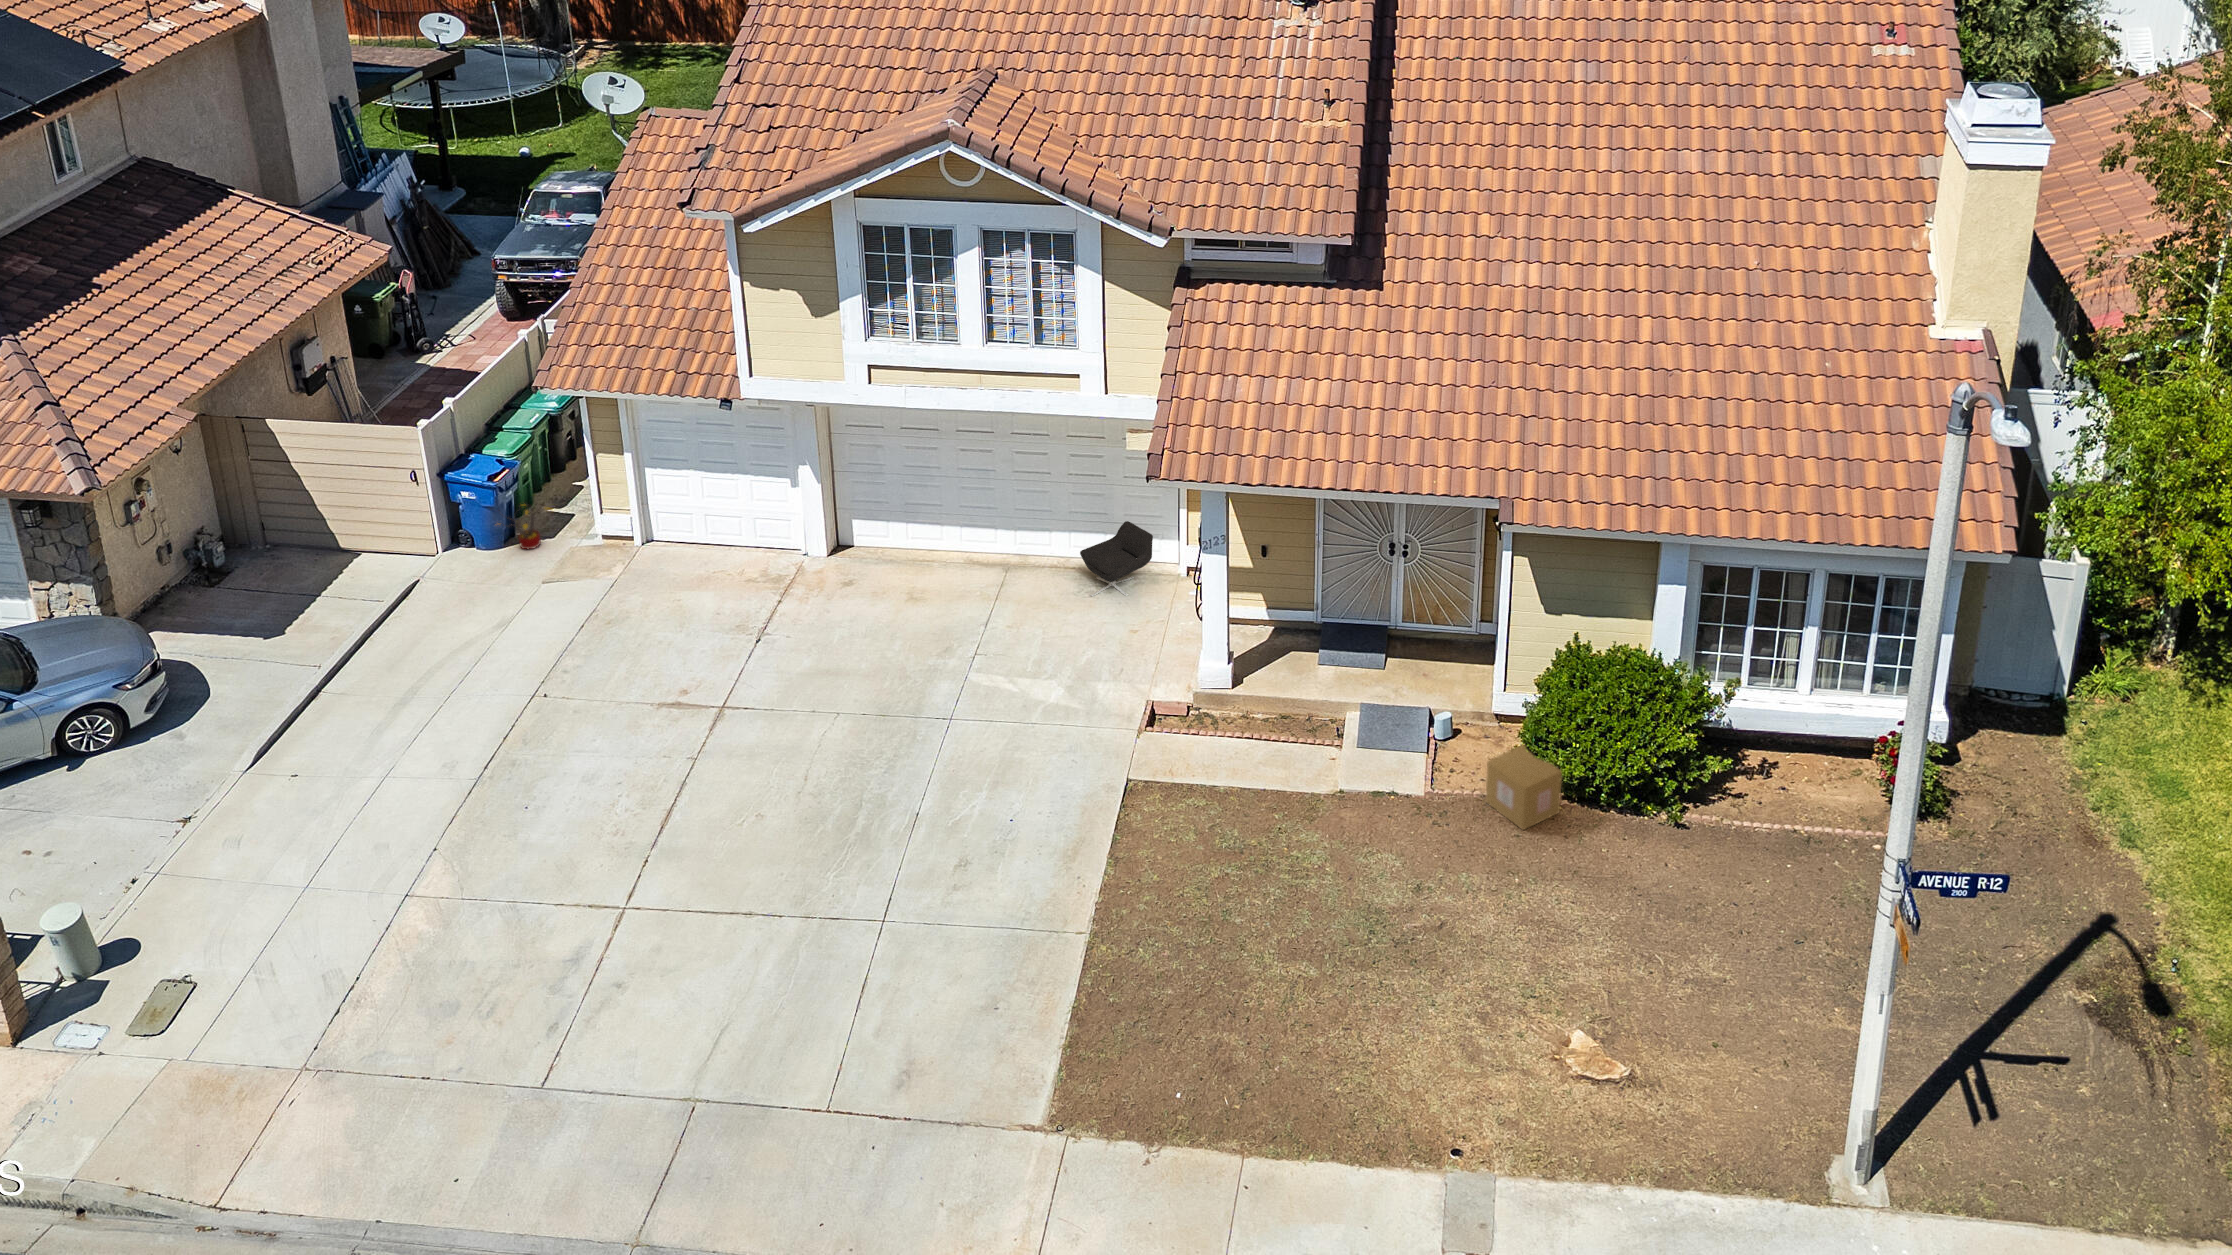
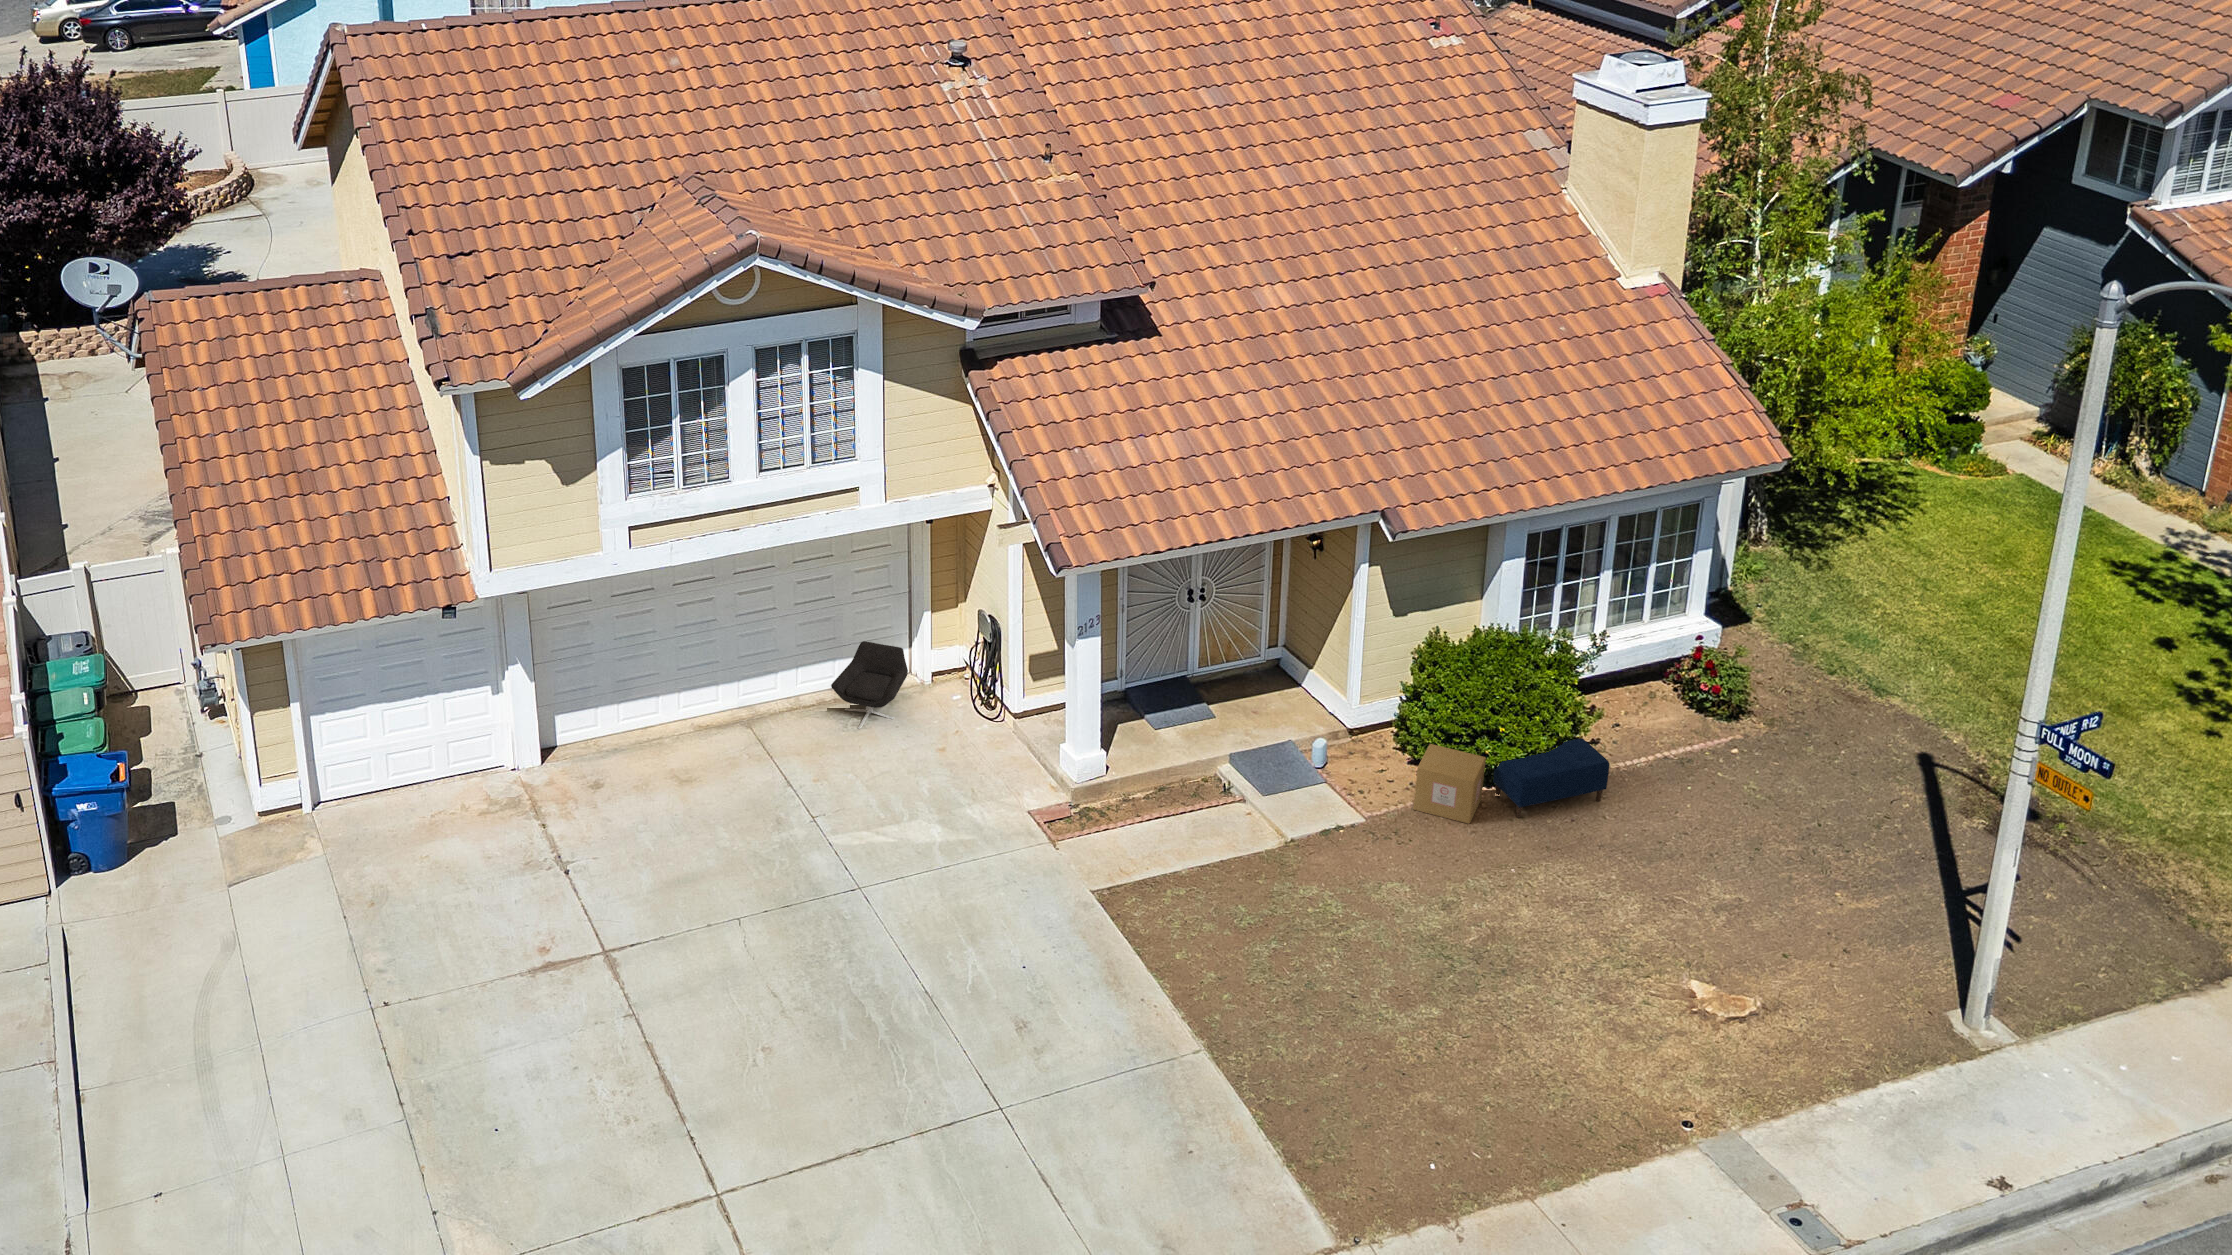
decorative plant: present [510,507,552,549] -> none [128,780,184,856]
bench: none [1574,773,1682,850] -> present [1493,738,1609,818]

